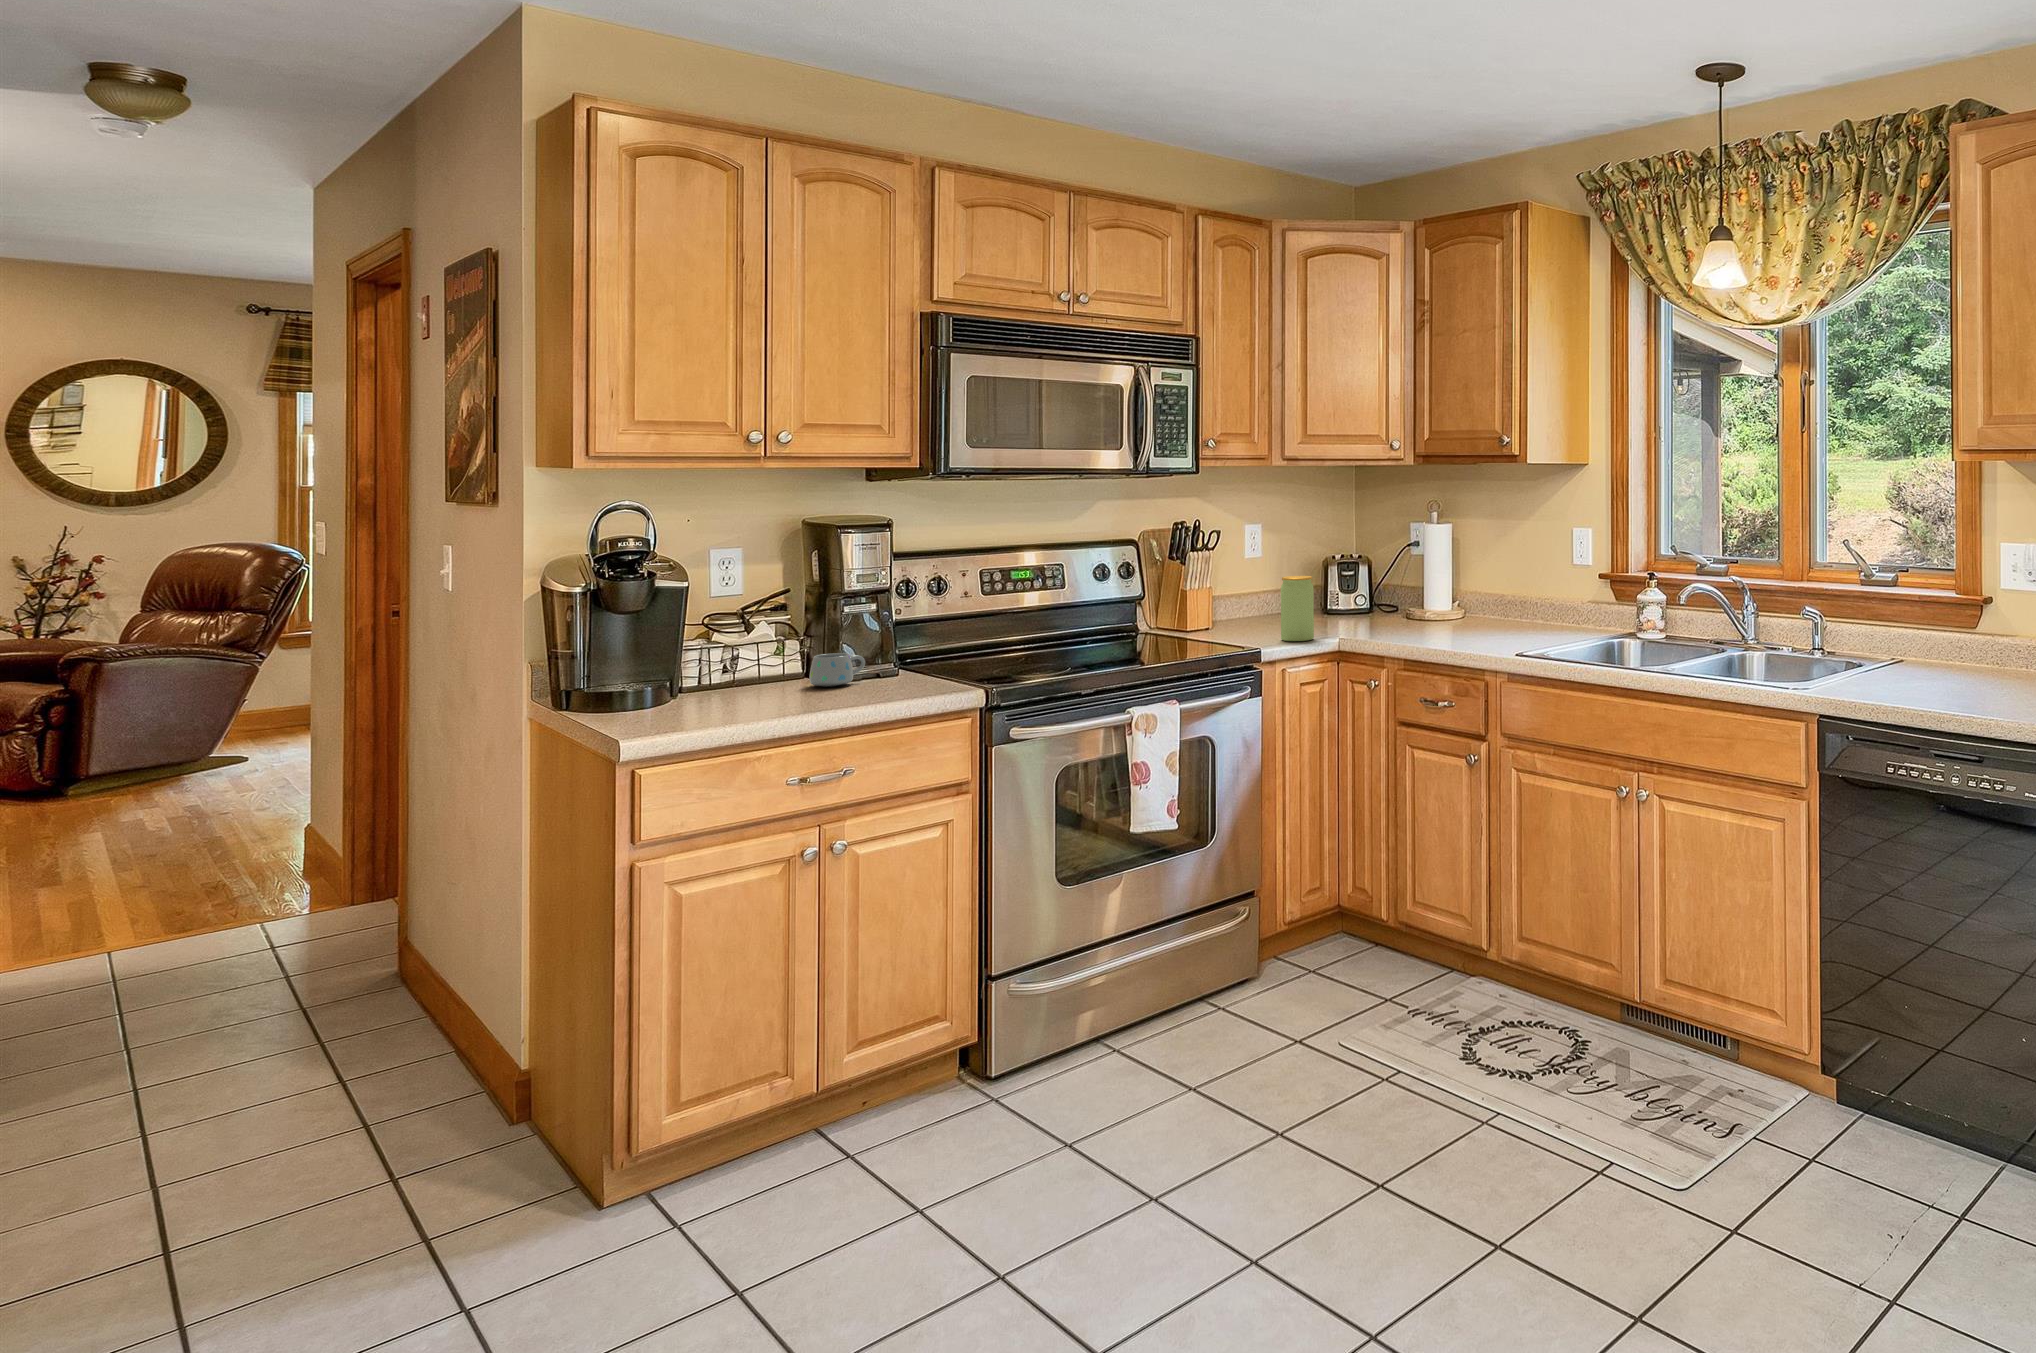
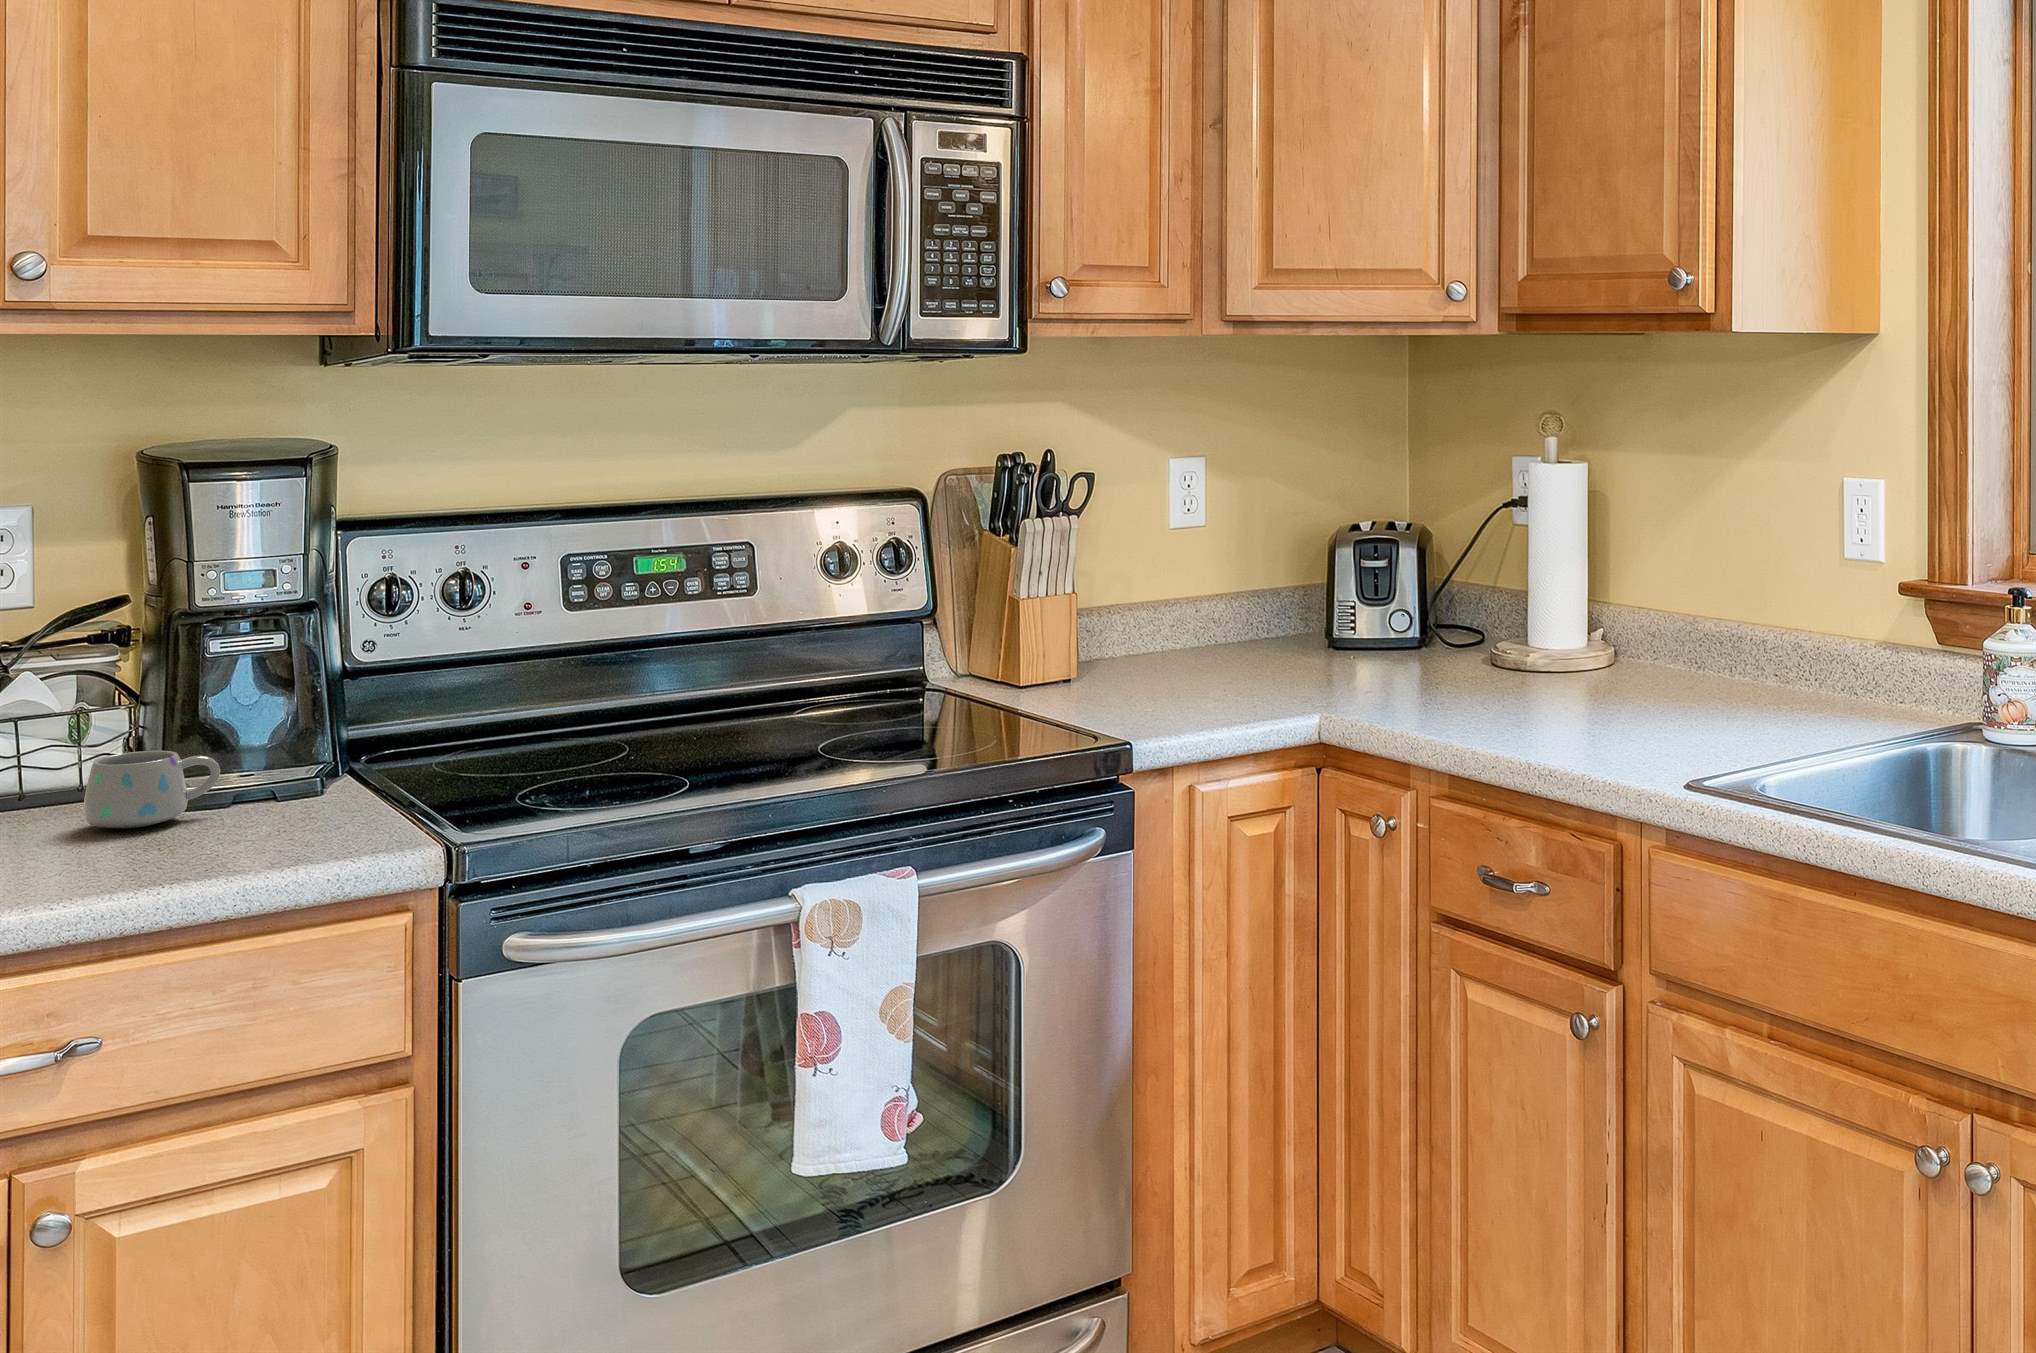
jar: present [1281,576,1314,641] -> none [1199,572,1271,716]

